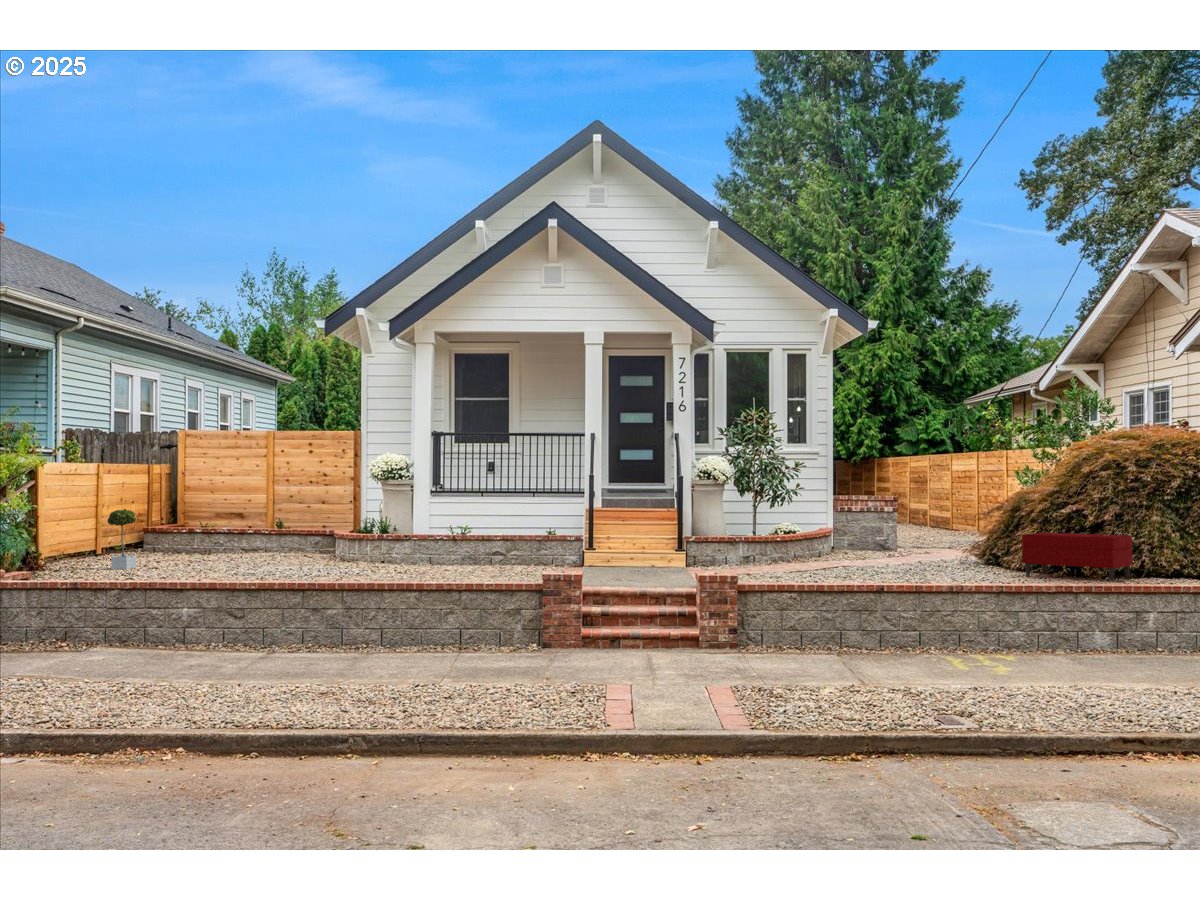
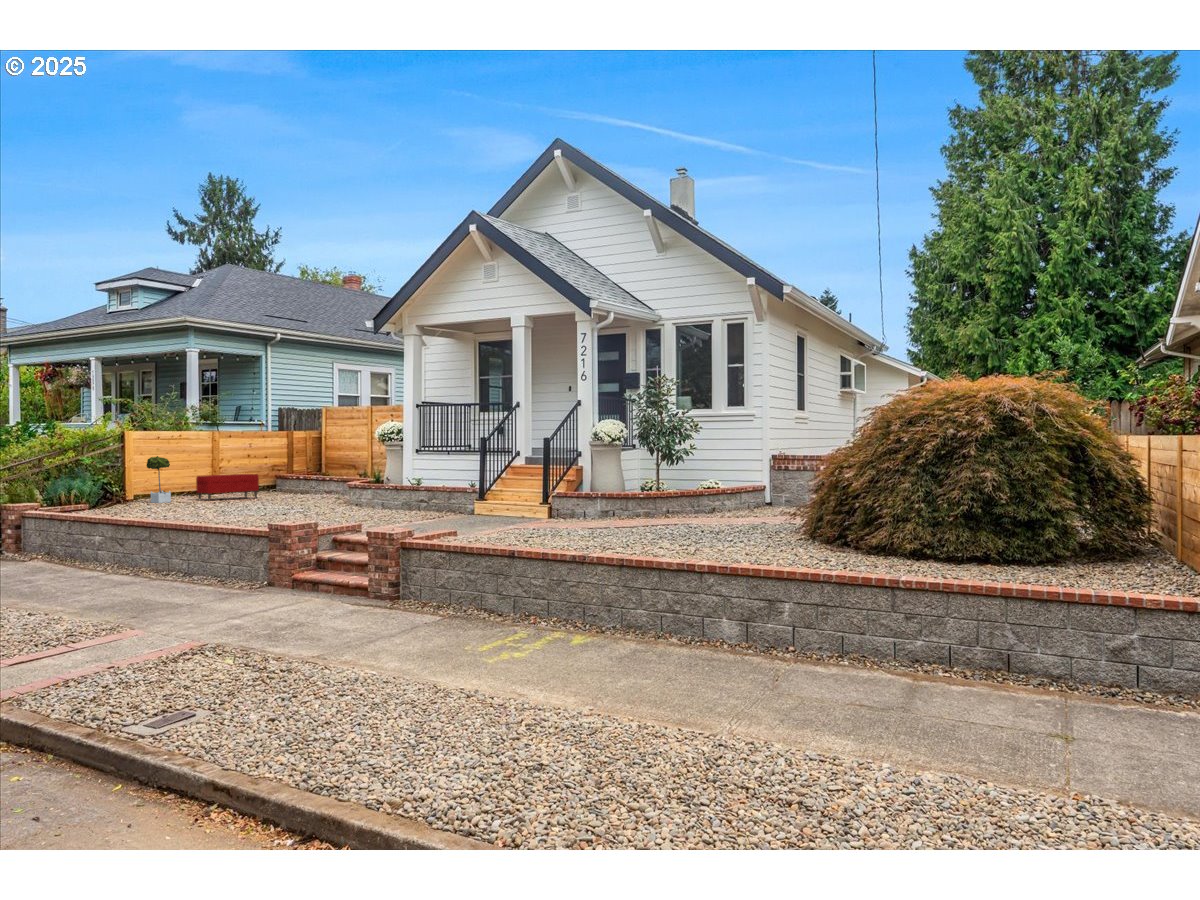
bench: present [1022,532,1133,582] -> present [196,474,259,501]

